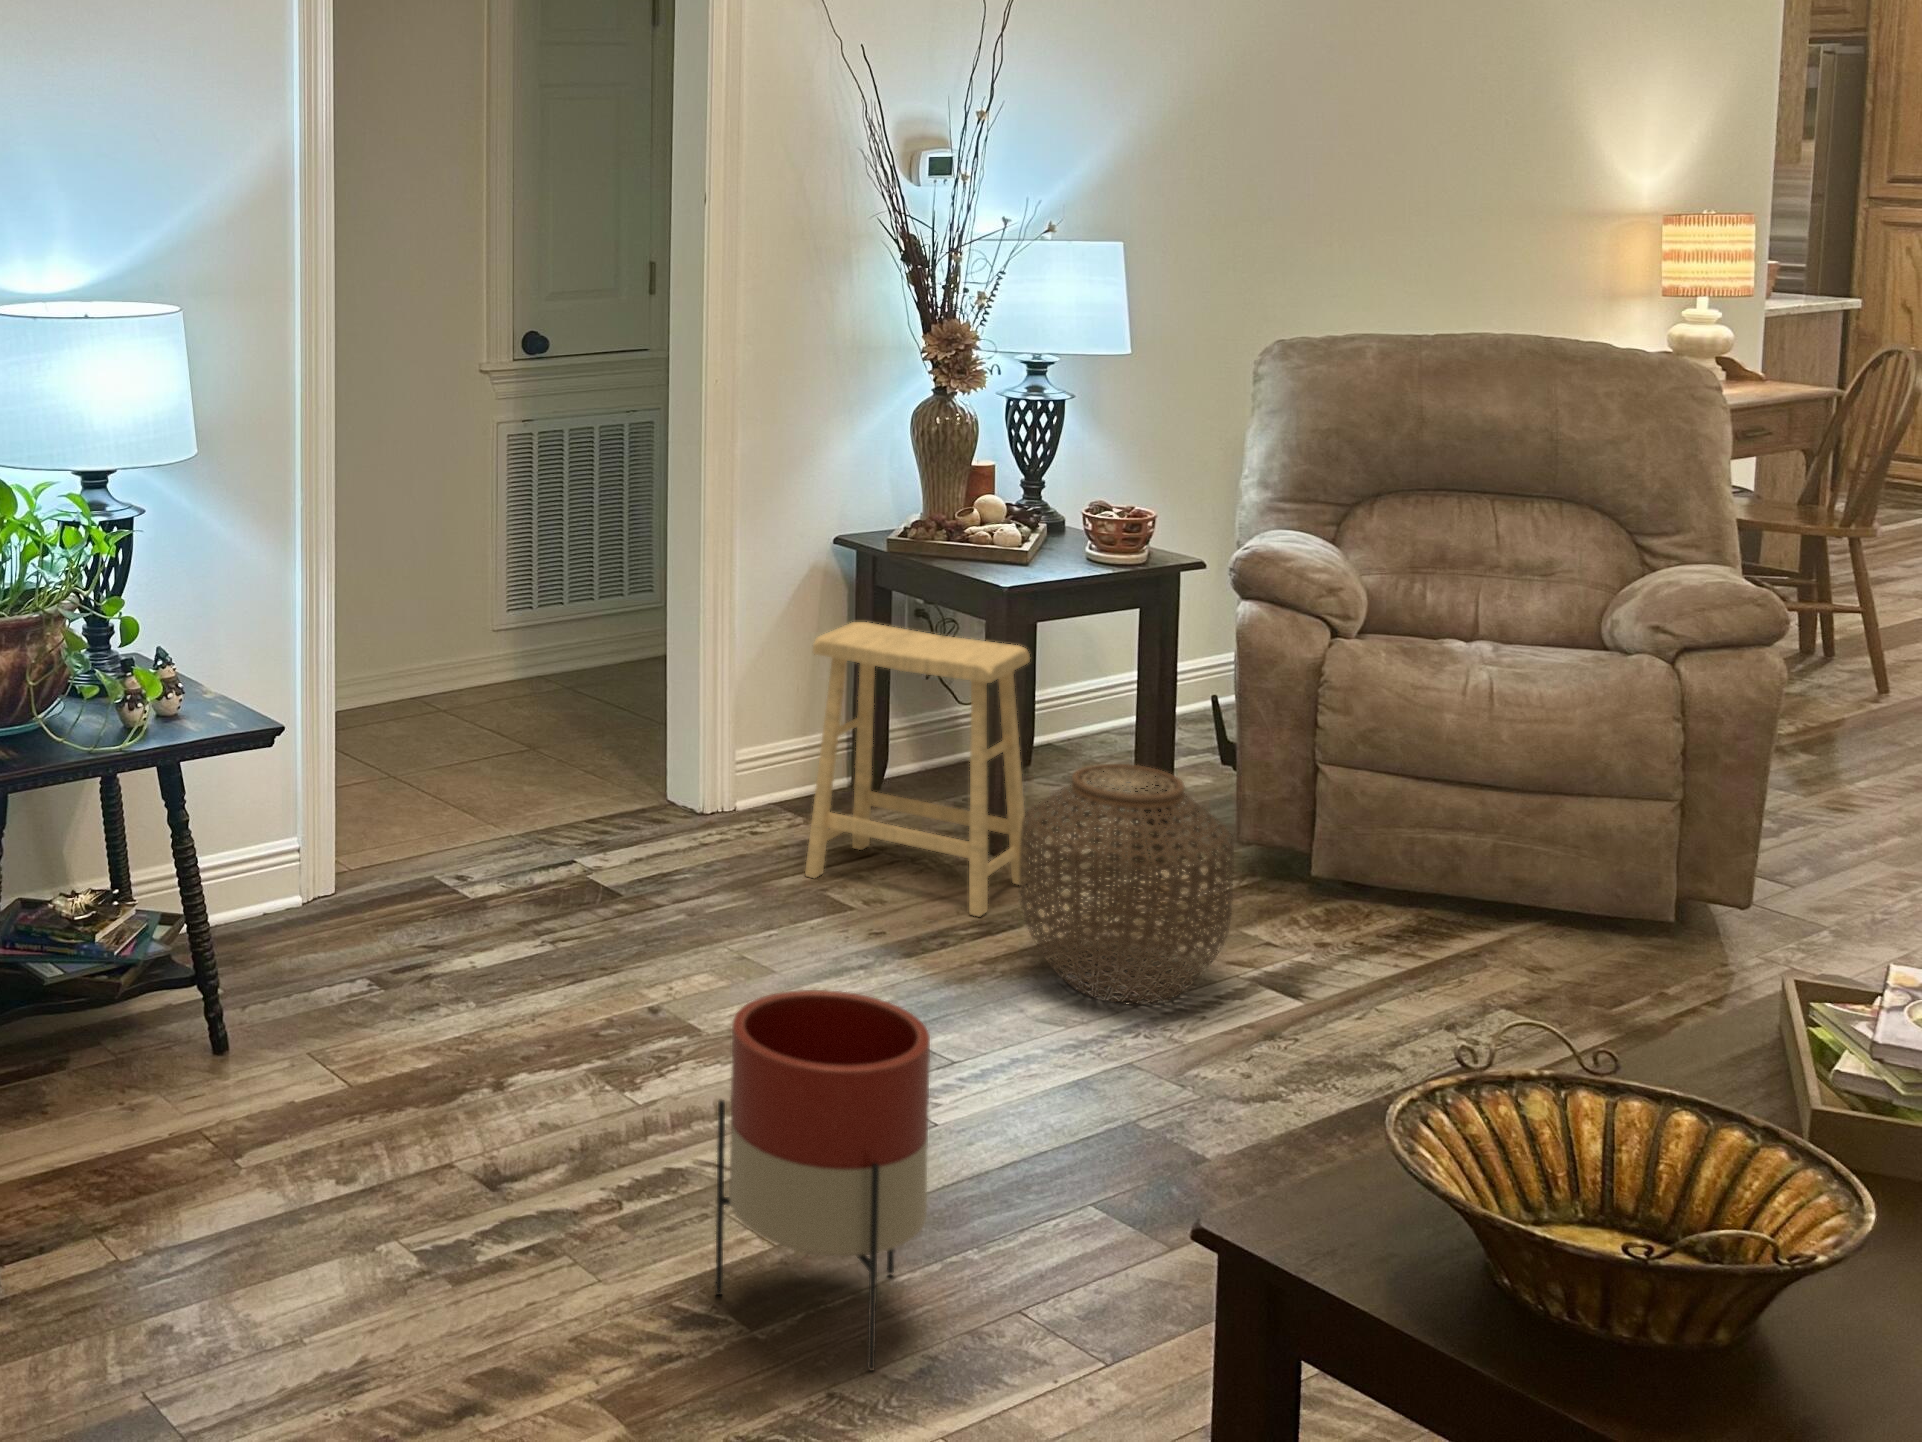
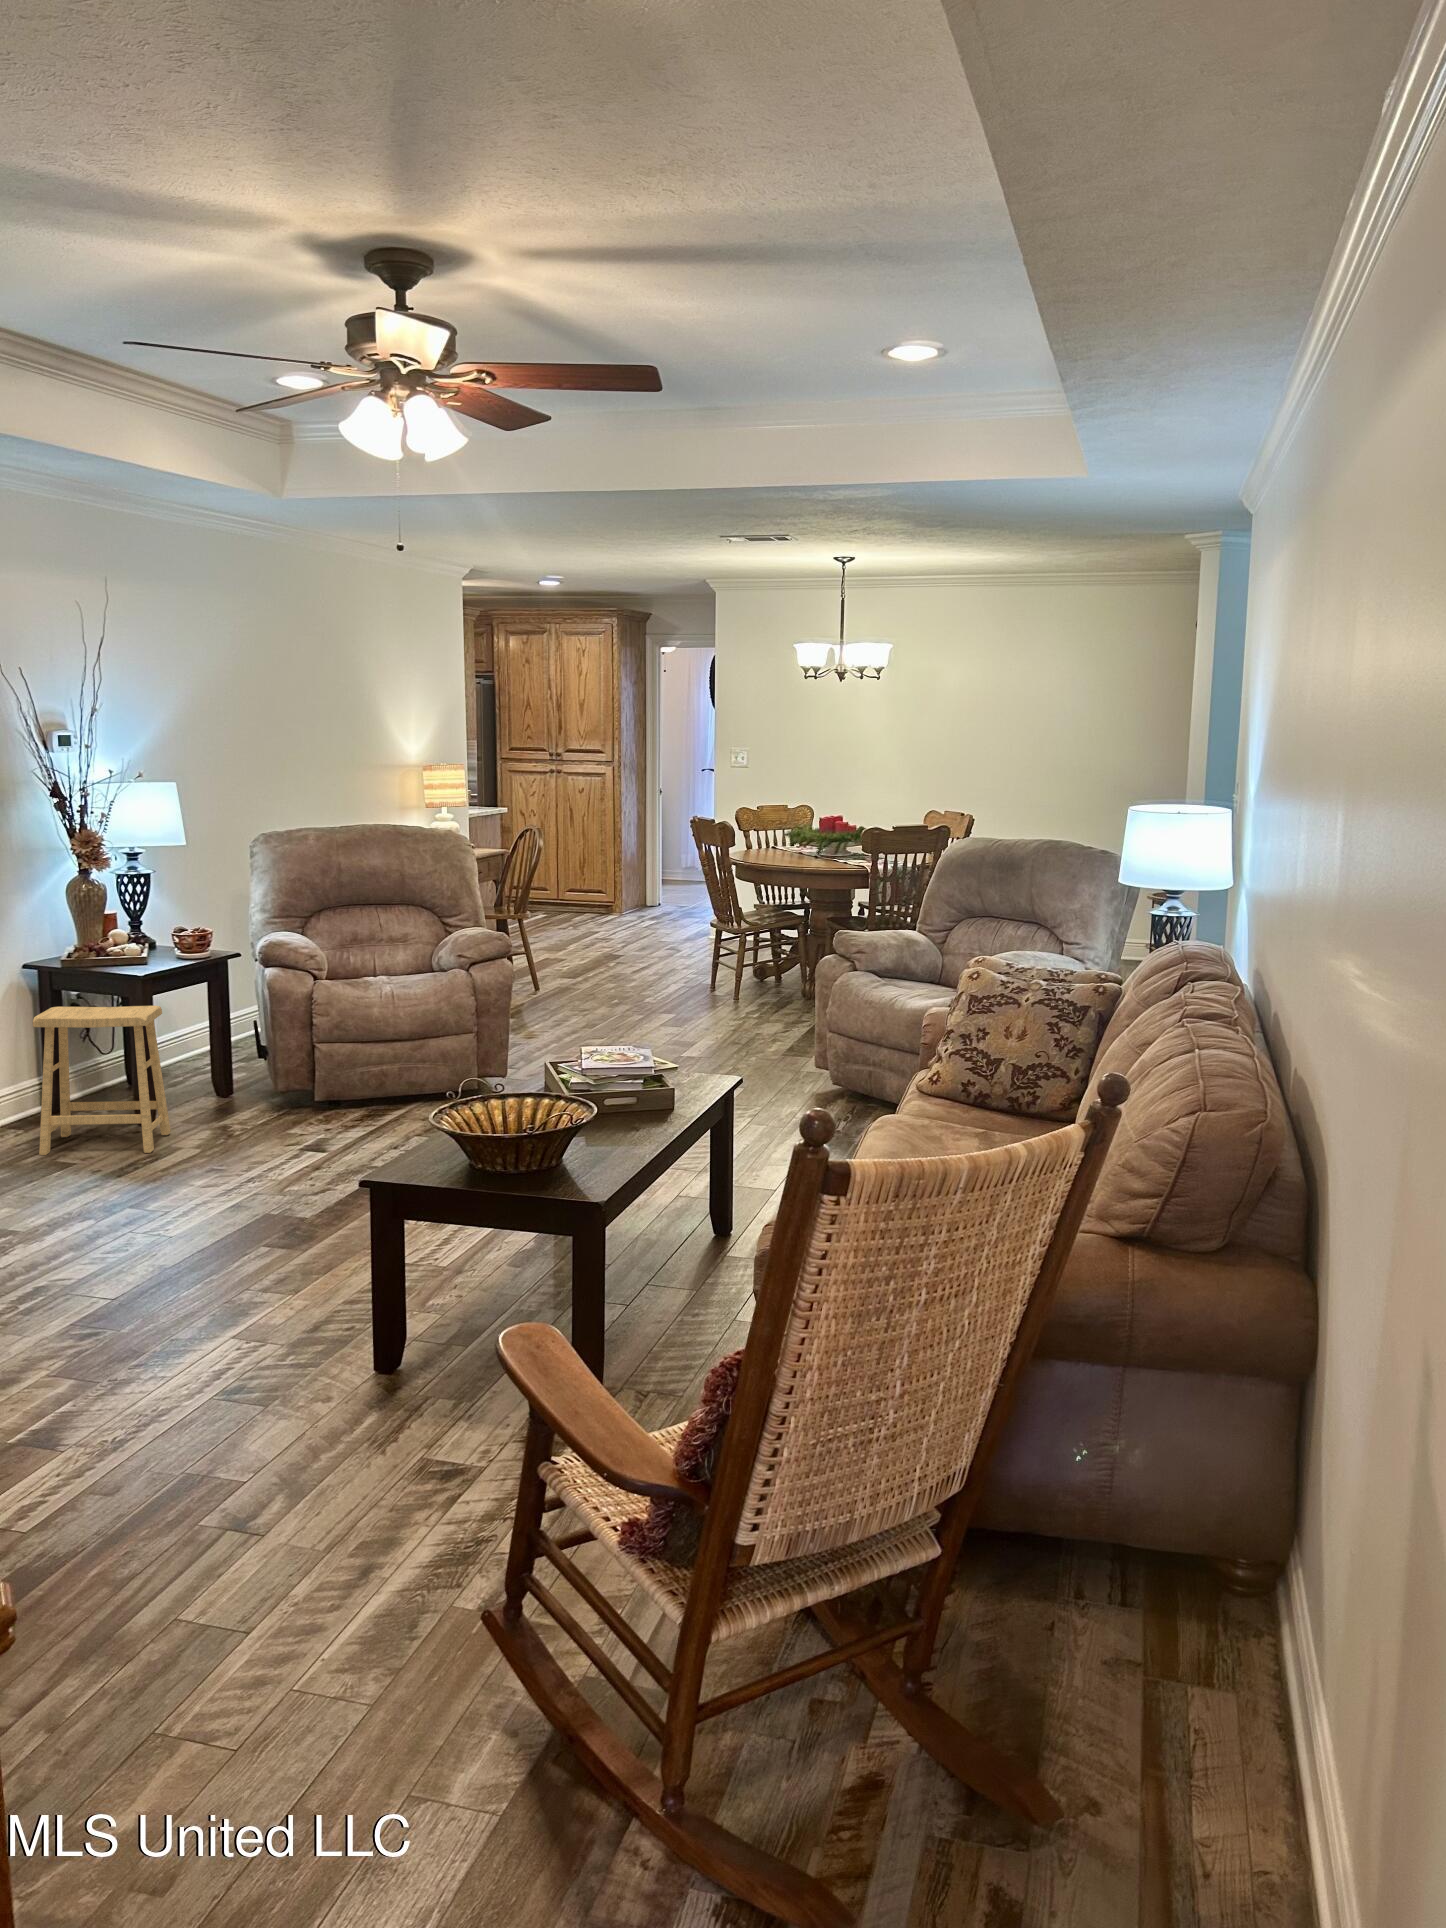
woven basket: present [1019,764,1234,1003] -> none [178,1053,290,1173]
planter: present [716,990,930,1370] -> none [82,1162,199,1333]

